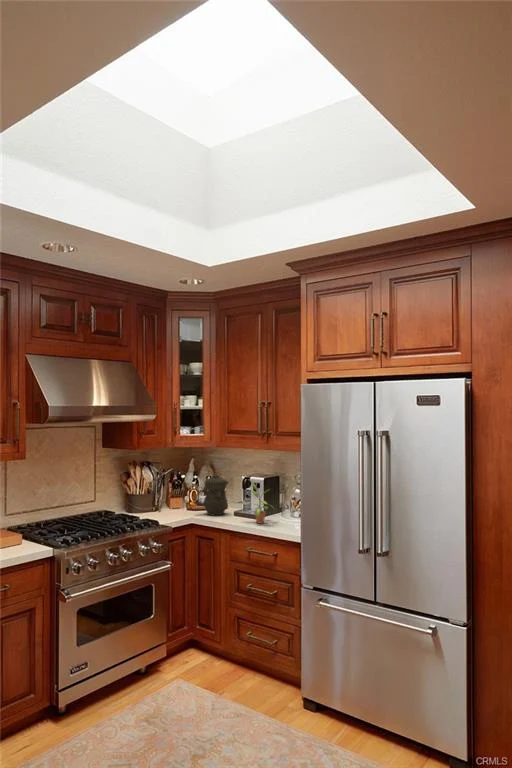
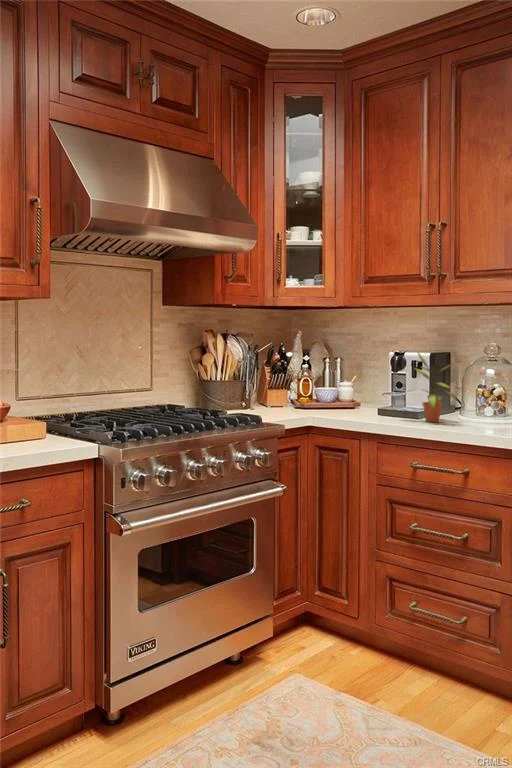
teapot: present [195,475,229,515] -> none [314,349,369,413]

